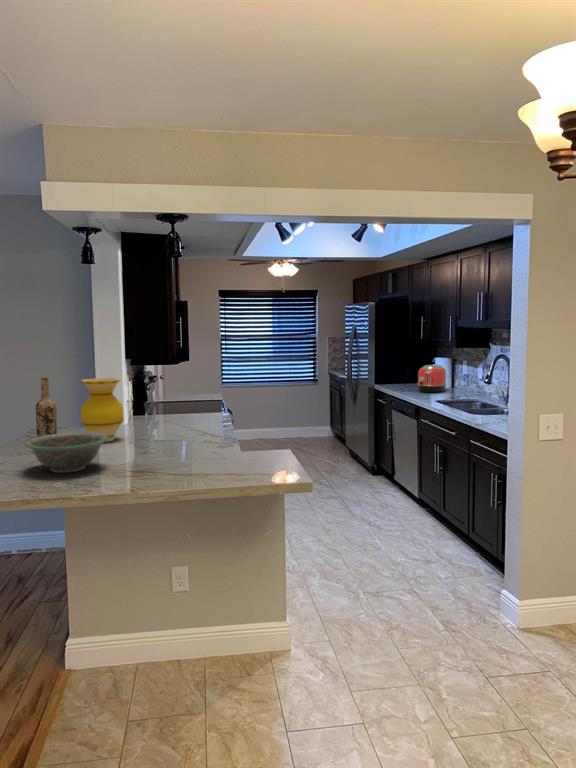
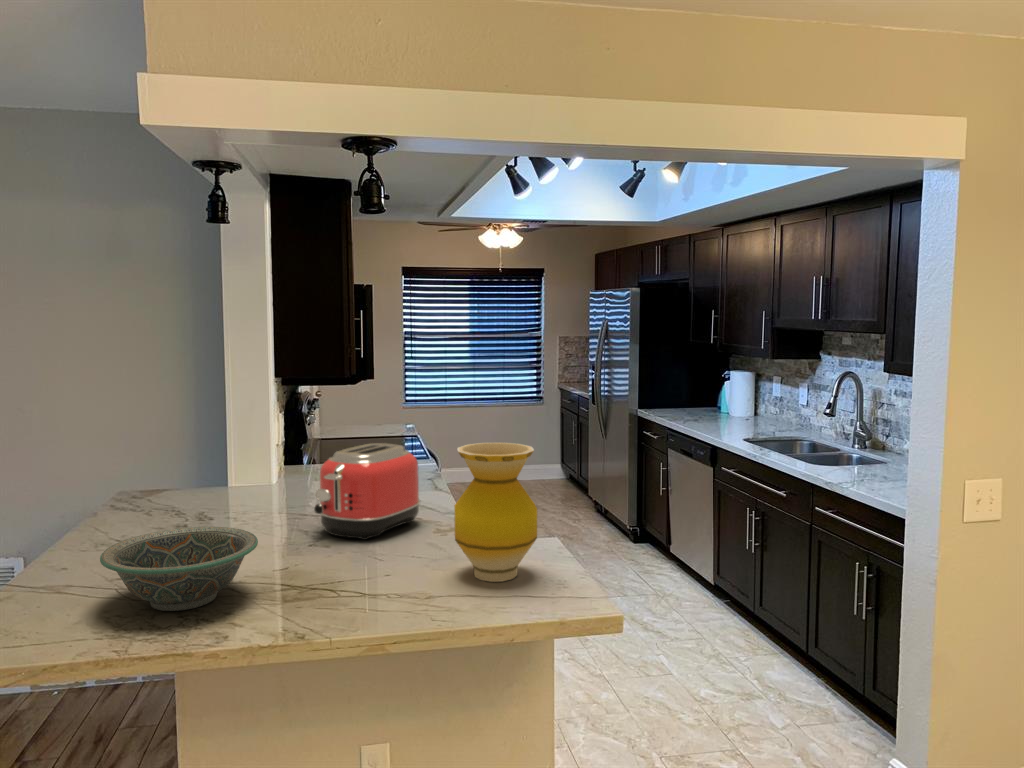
toaster: present [418,365,446,393] -> present [314,443,420,540]
wine bottle: present [35,378,57,437] -> none [124,418,162,527]
vase: present [81,378,124,442] -> present [454,443,537,582]

